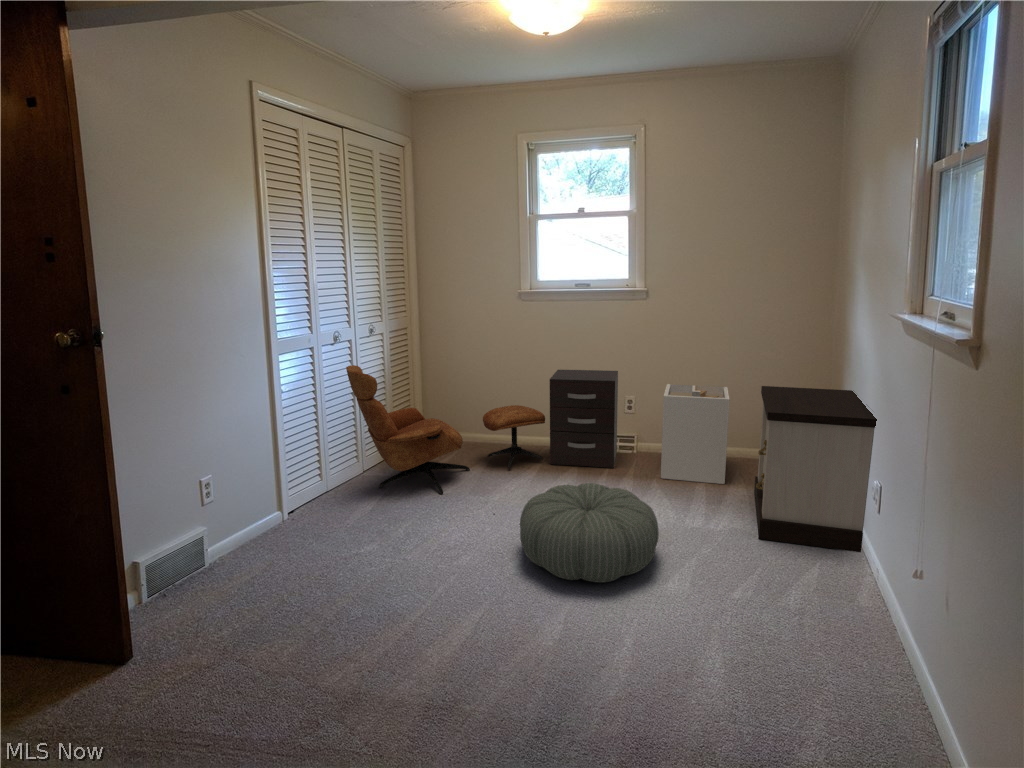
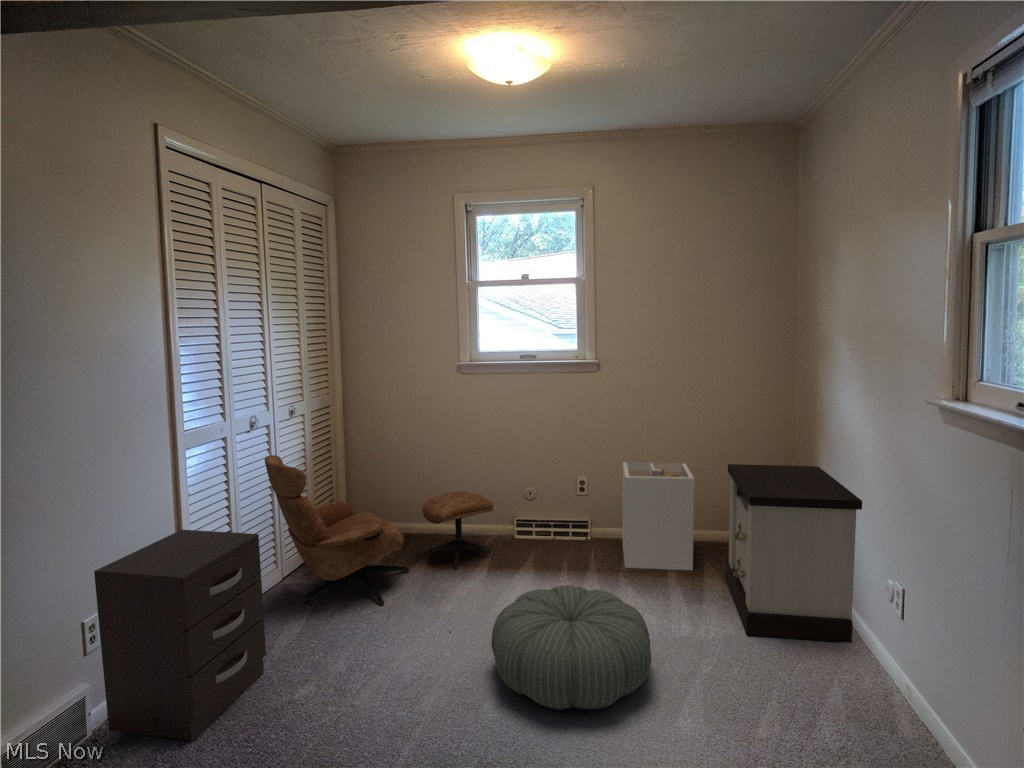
dresser: present [550,370,618,468] -> present [94,530,266,741]

